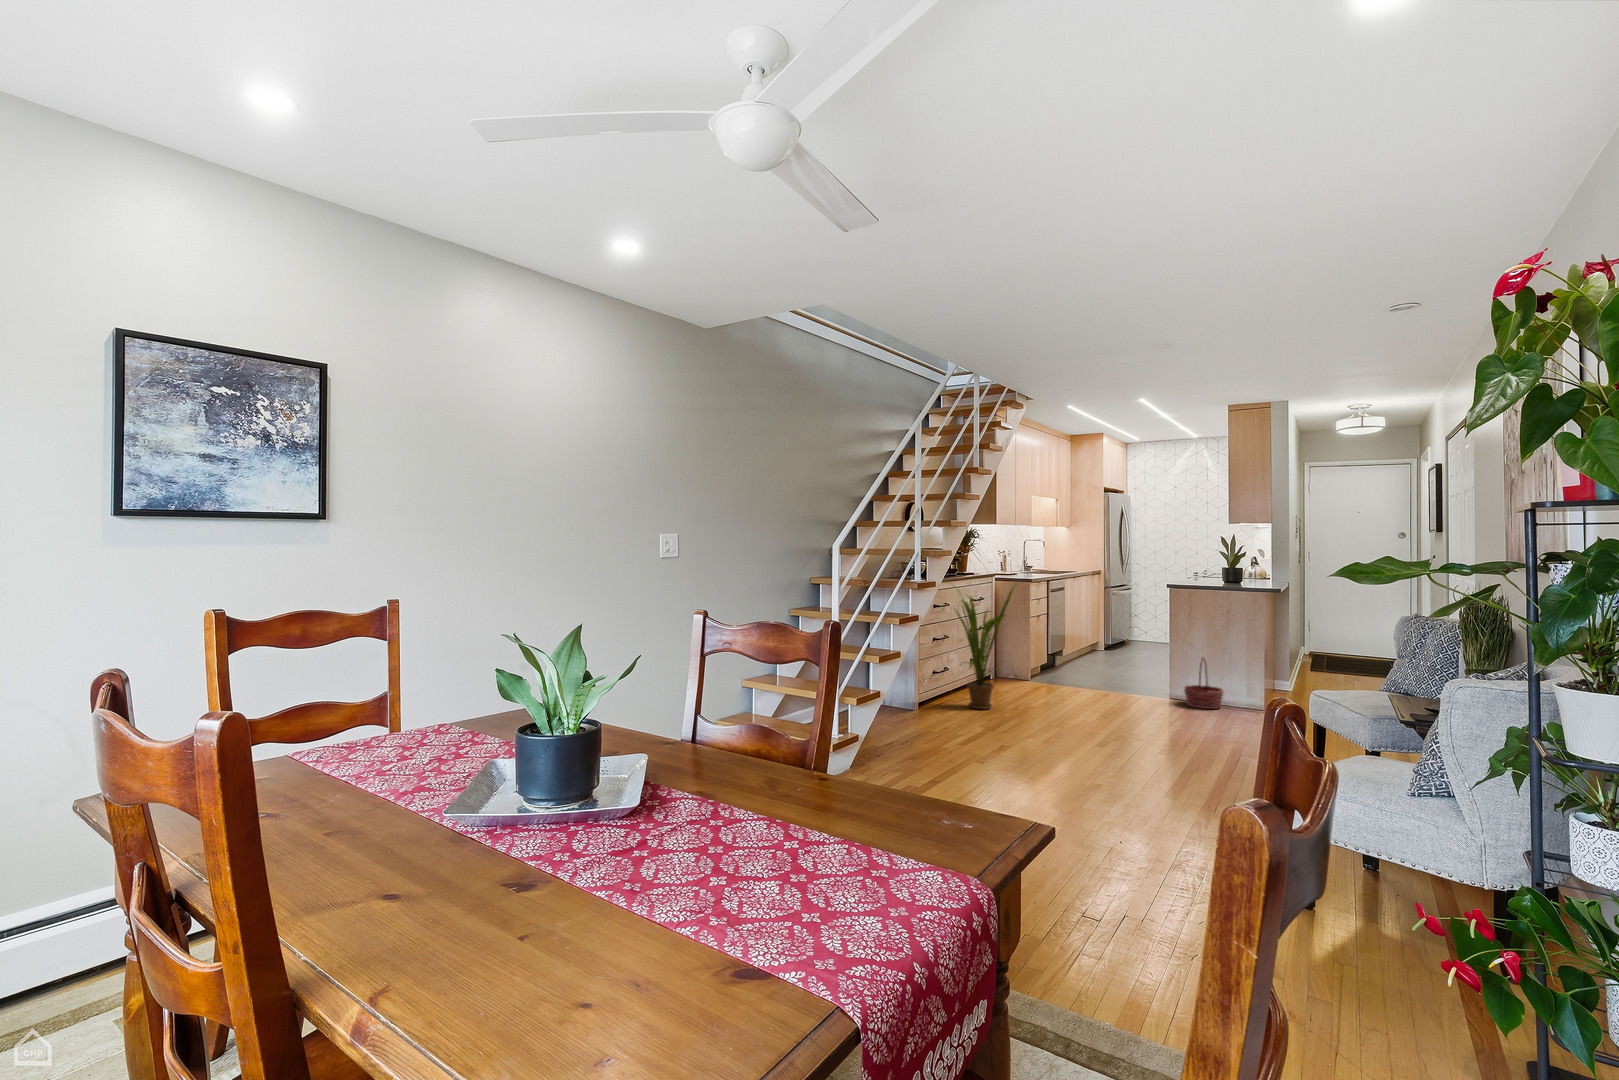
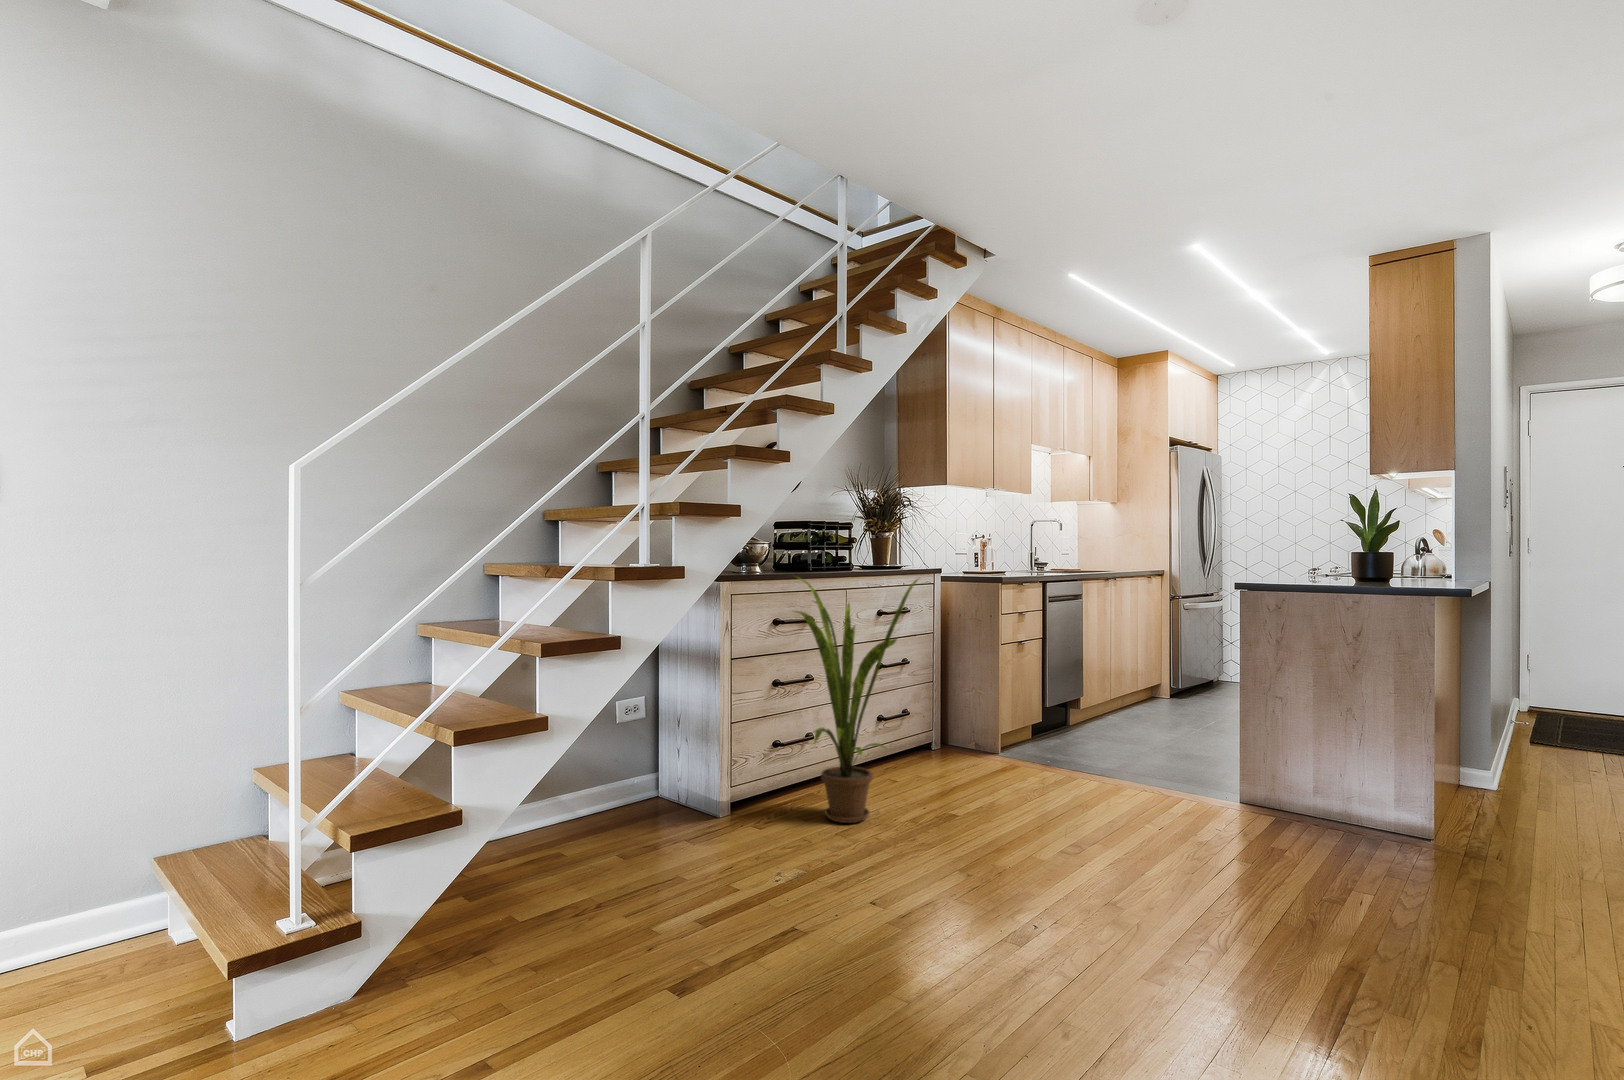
basket: present [1184,658,1224,709] -> none [1266,728,1350,835]

